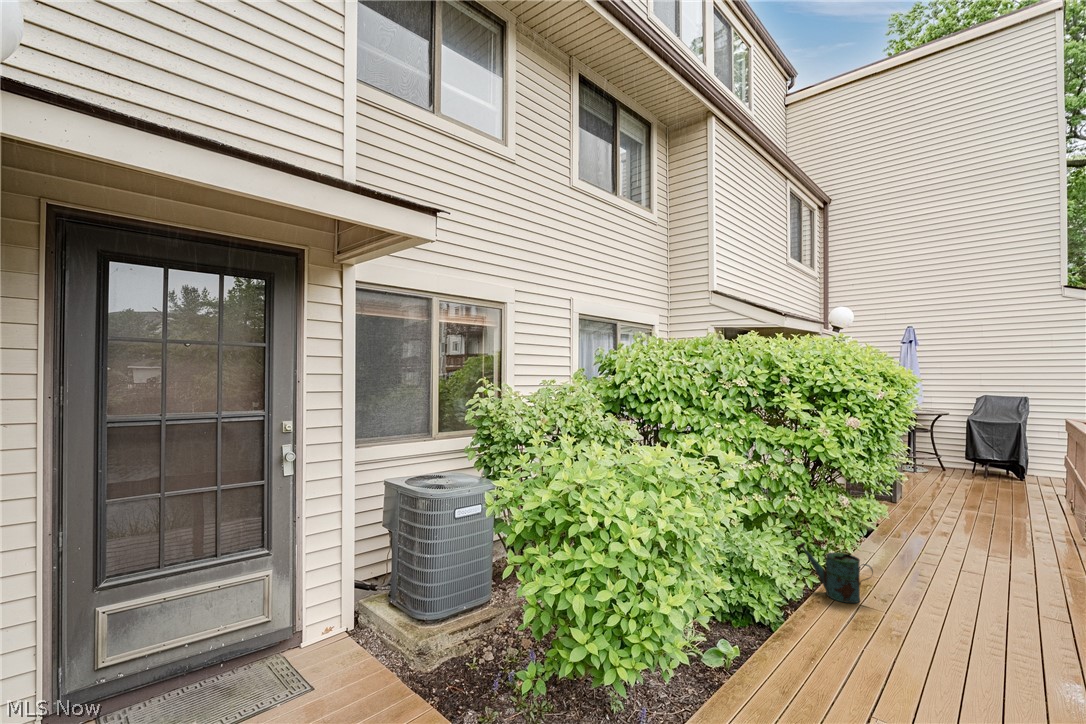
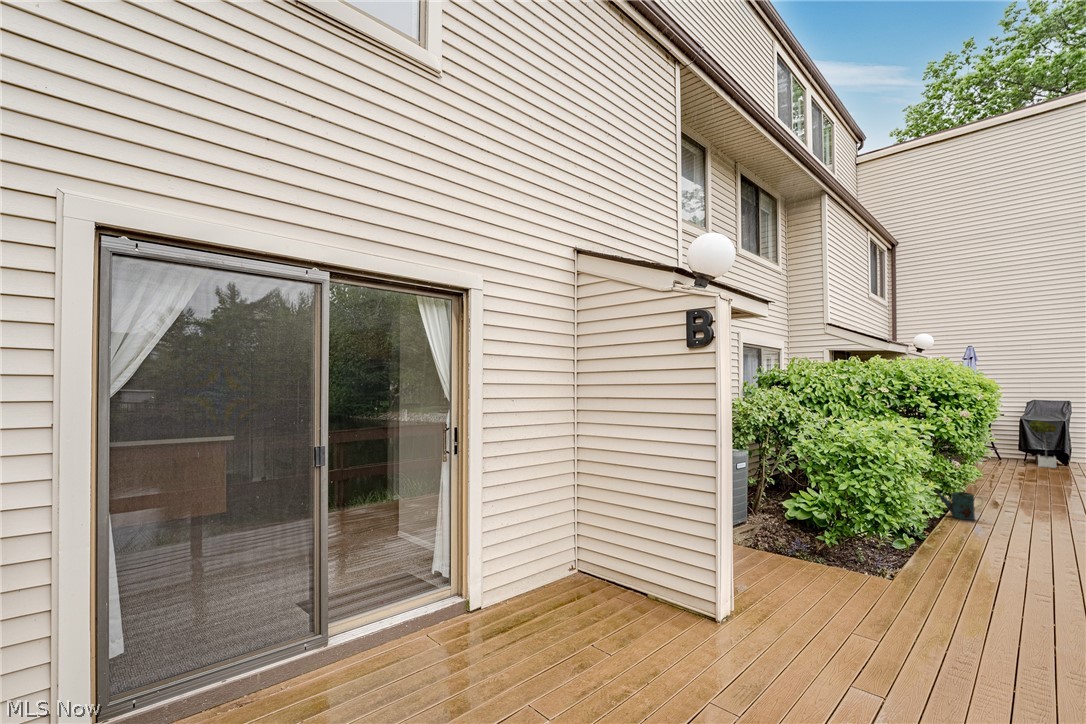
potted tree: none [976,421,1011,485] -> present [1029,420,1057,468]

